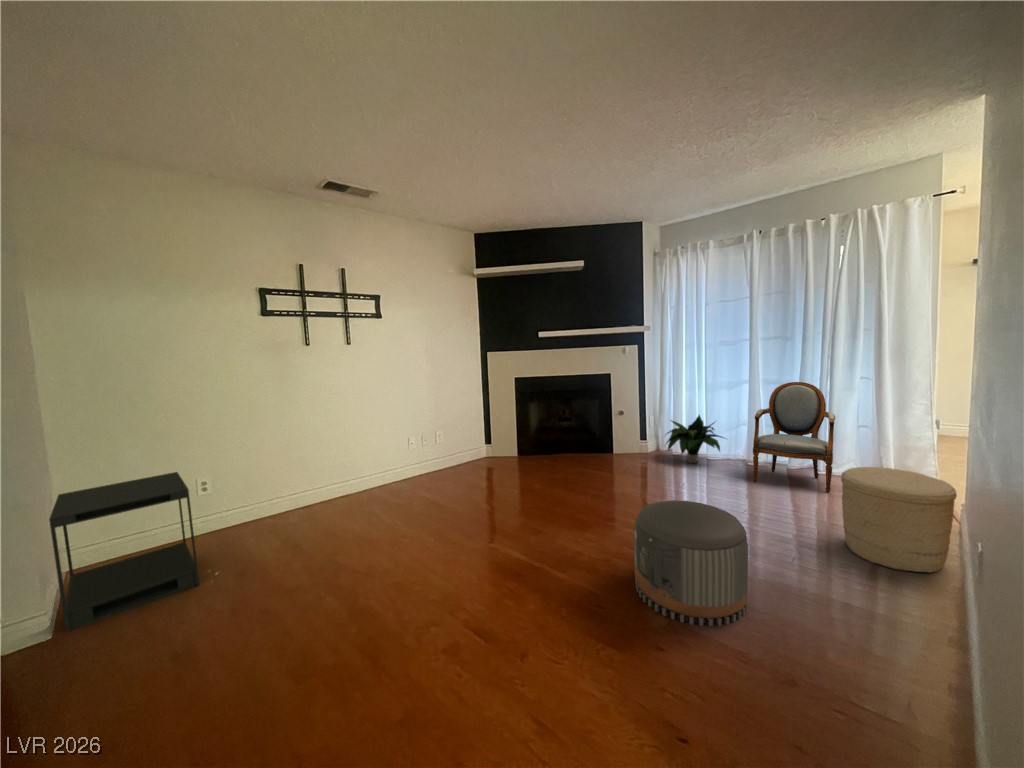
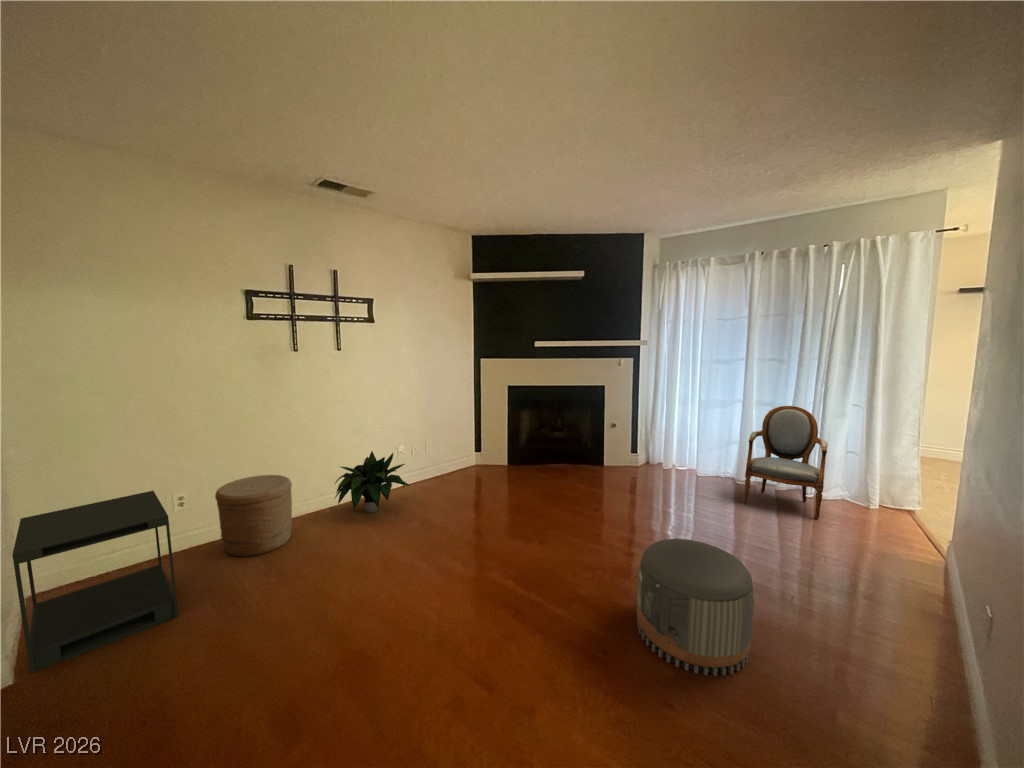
potted plant: present [666,415,723,463] -> present [335,451,410,513]
woven basket: present [841,467,957,572] -> present [215,475,292,557]

